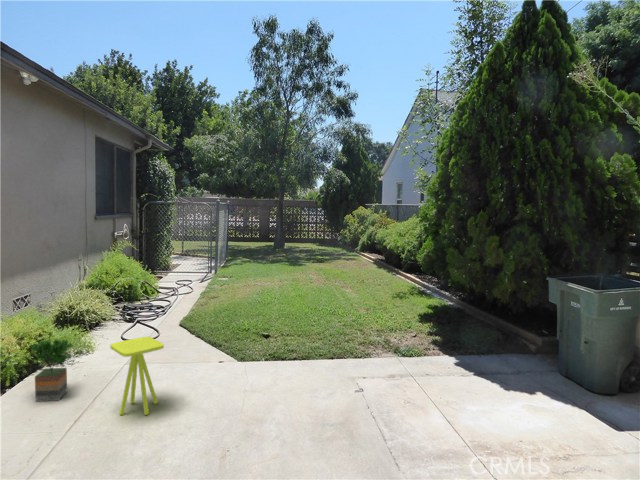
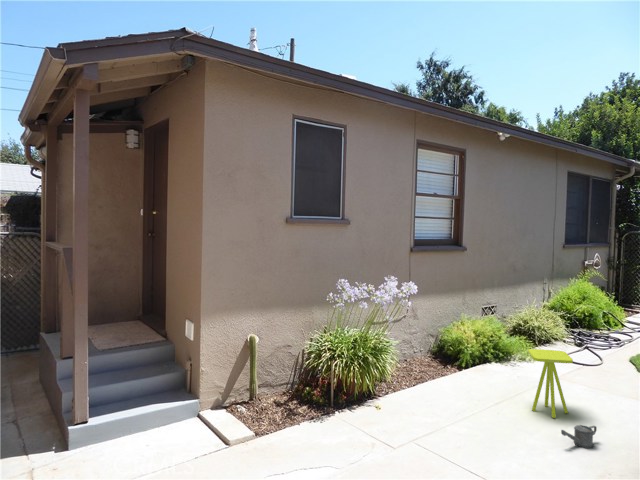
potted tree: present [32,340,73,401] -> none [478,337,508,386]
watering can: none [171,409,199,438] -> present [561,425,596,448]

